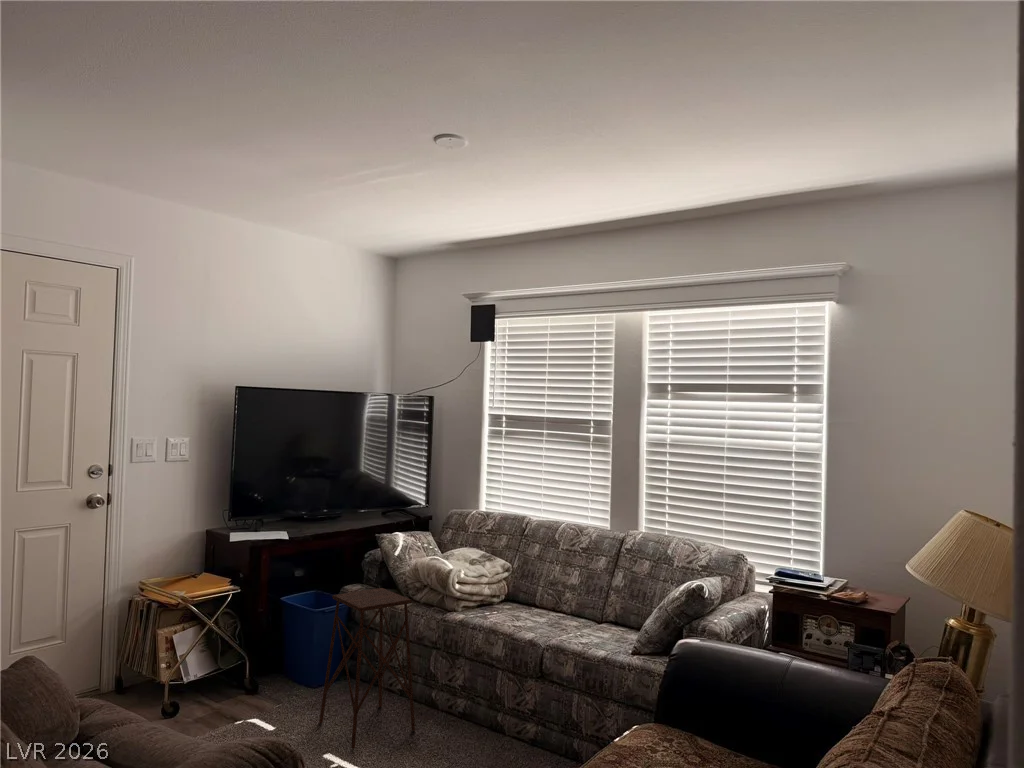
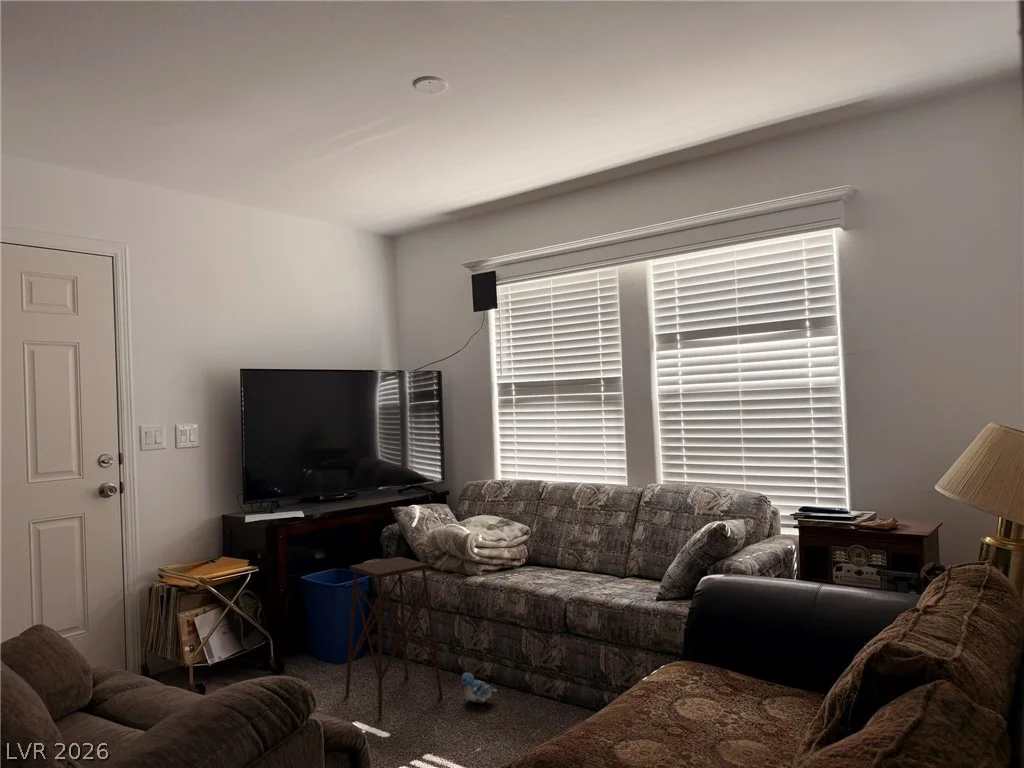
plush toy: none [435,709,469,740] -> present [462,673,497,703]

